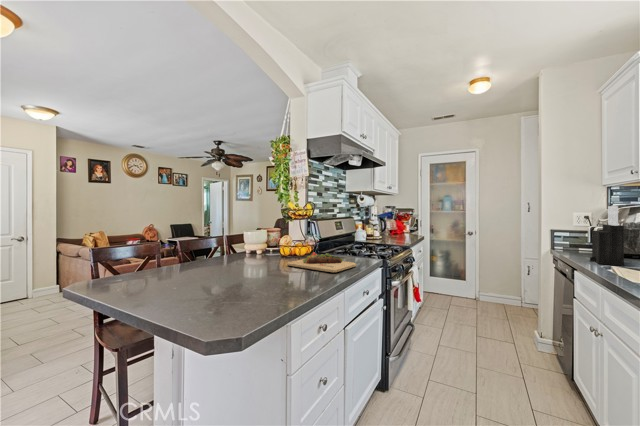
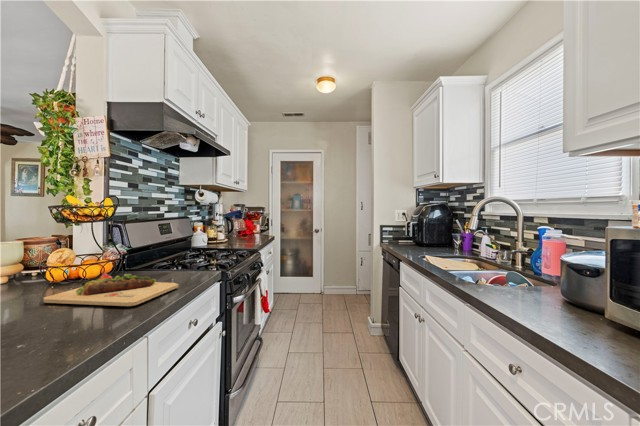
knife block: present [590,206,624,266] -> none [411,204,433,255]

